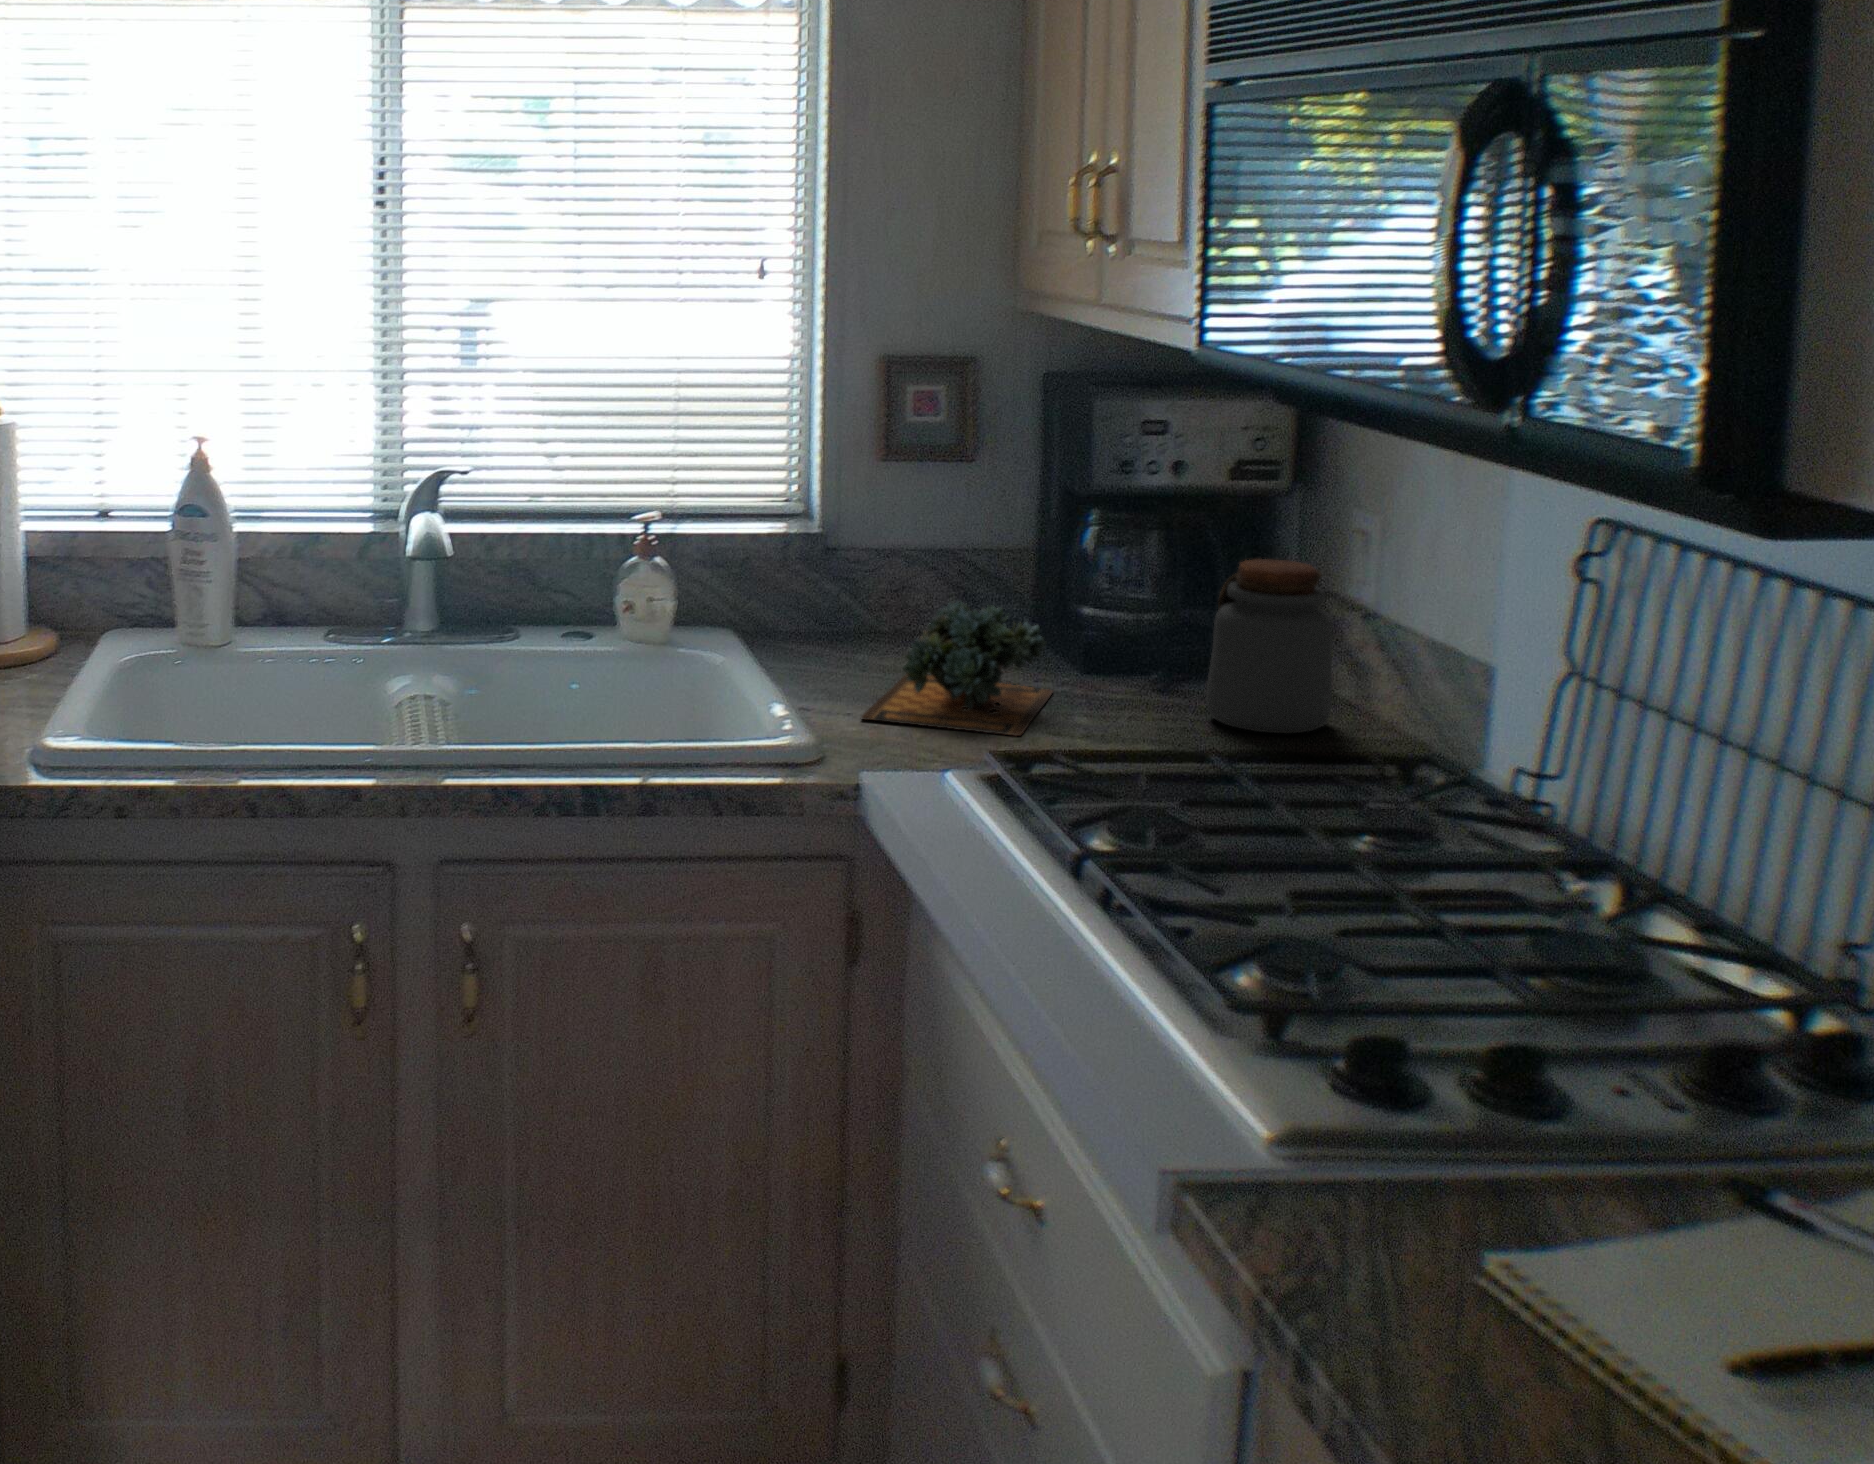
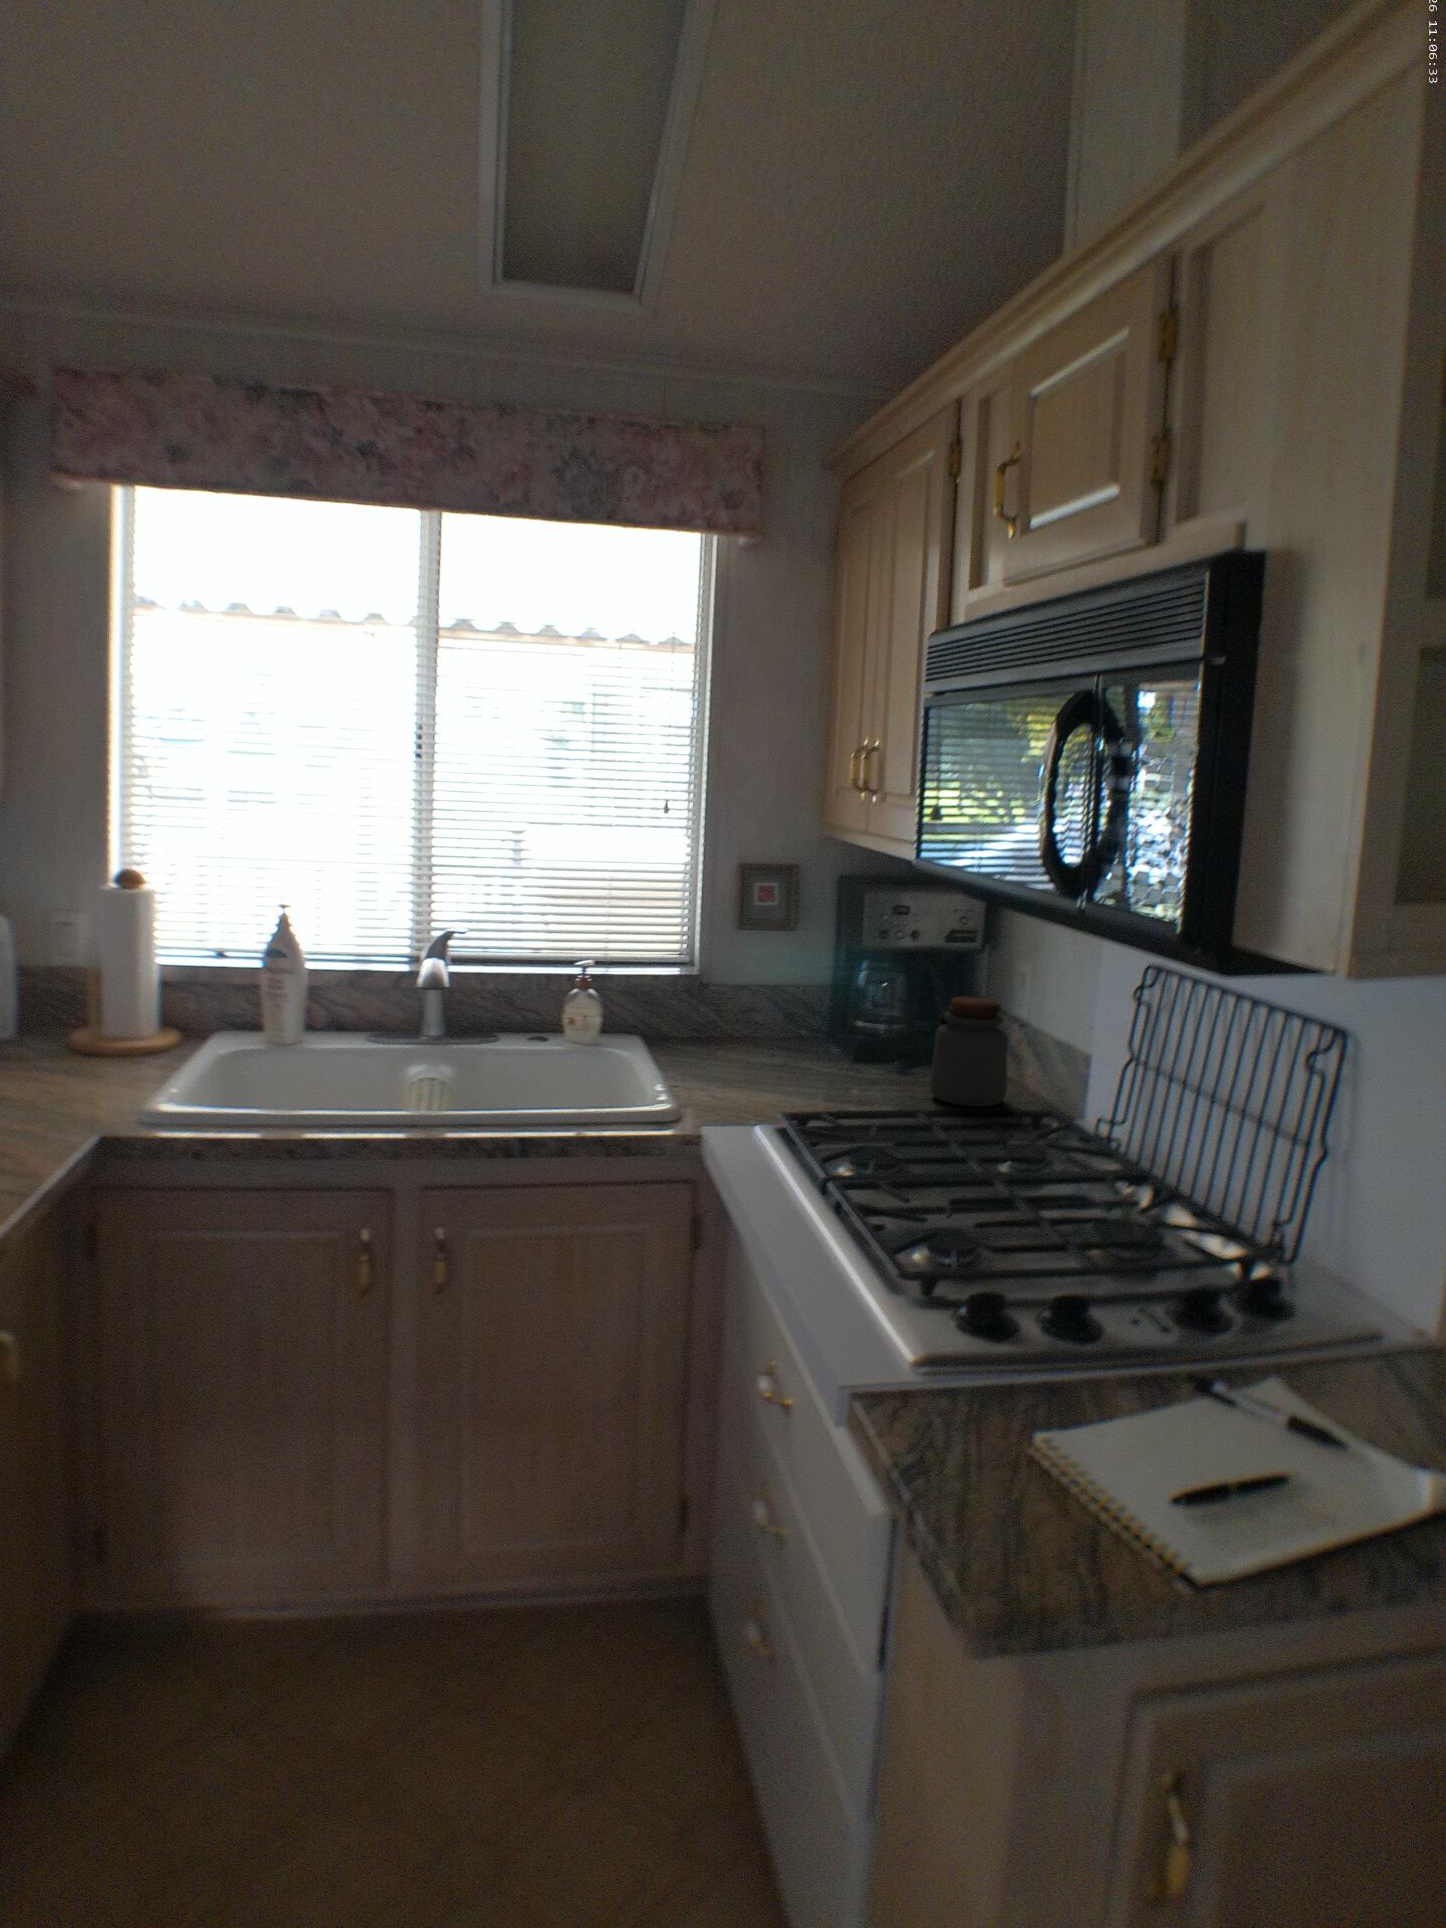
succulent plant: present [861,602,1053,736] -> none [712,1019,838,1105]

